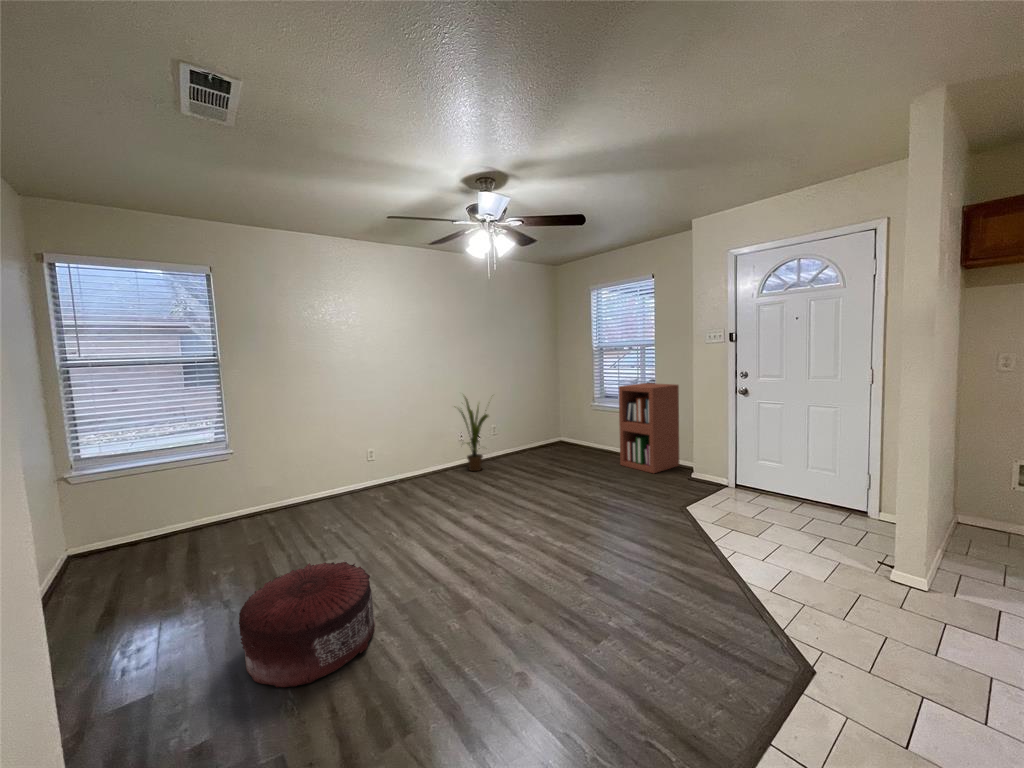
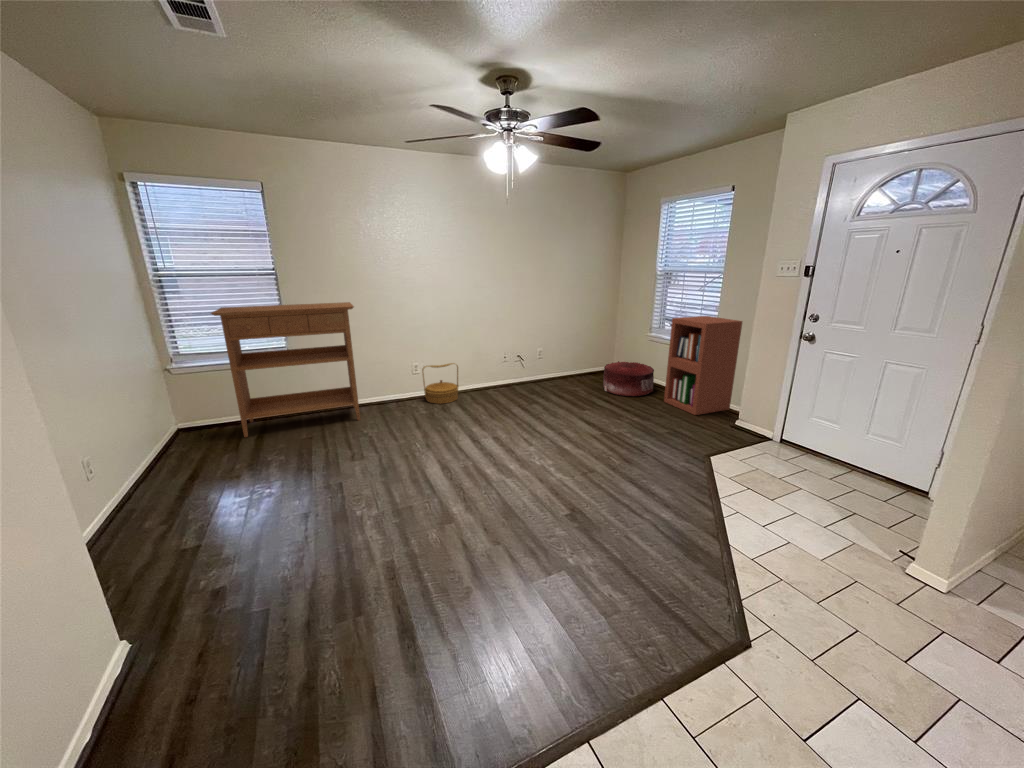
console table: none [143,388,315,554] -> present [211,302,360,437]
house plant: present [460,397,488,471] -> none [493,313,538,392]
woven basket: none [379,446,418,491] -> present [422,363,459,404]
pouf: present [239,562,376,687] -> present [603,361,654,396]

